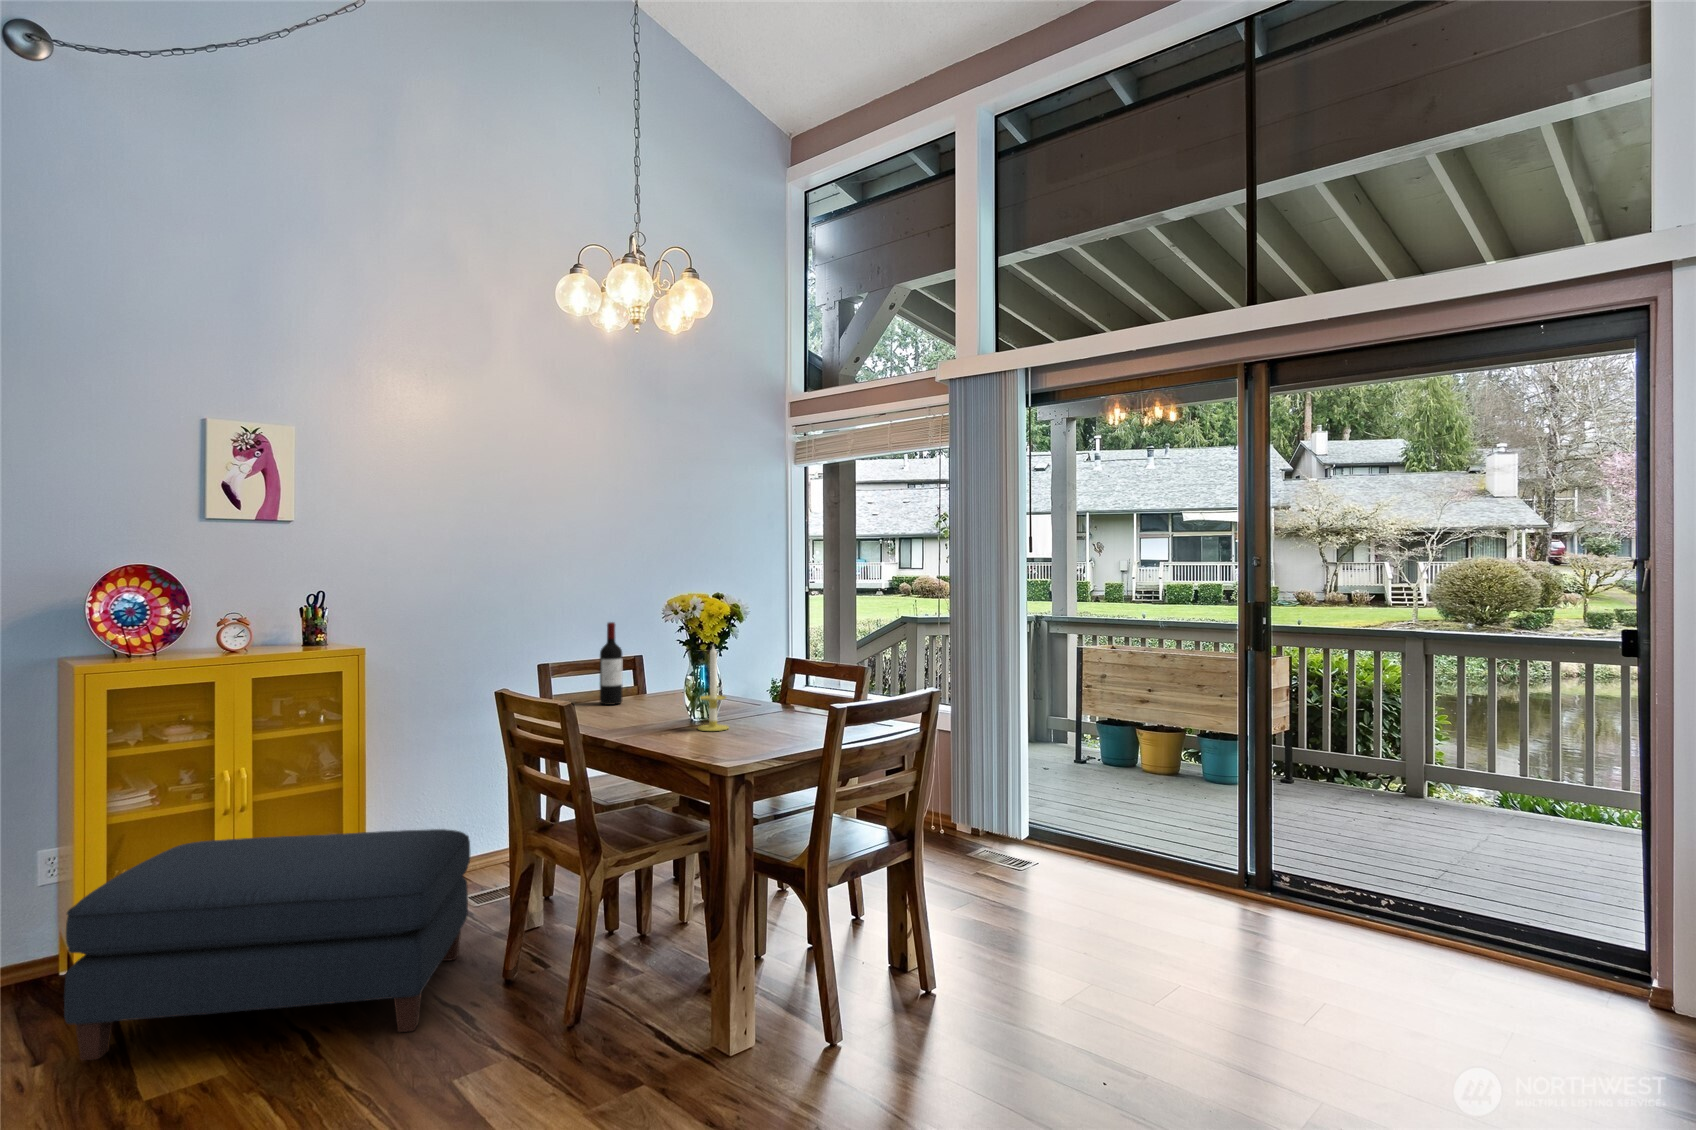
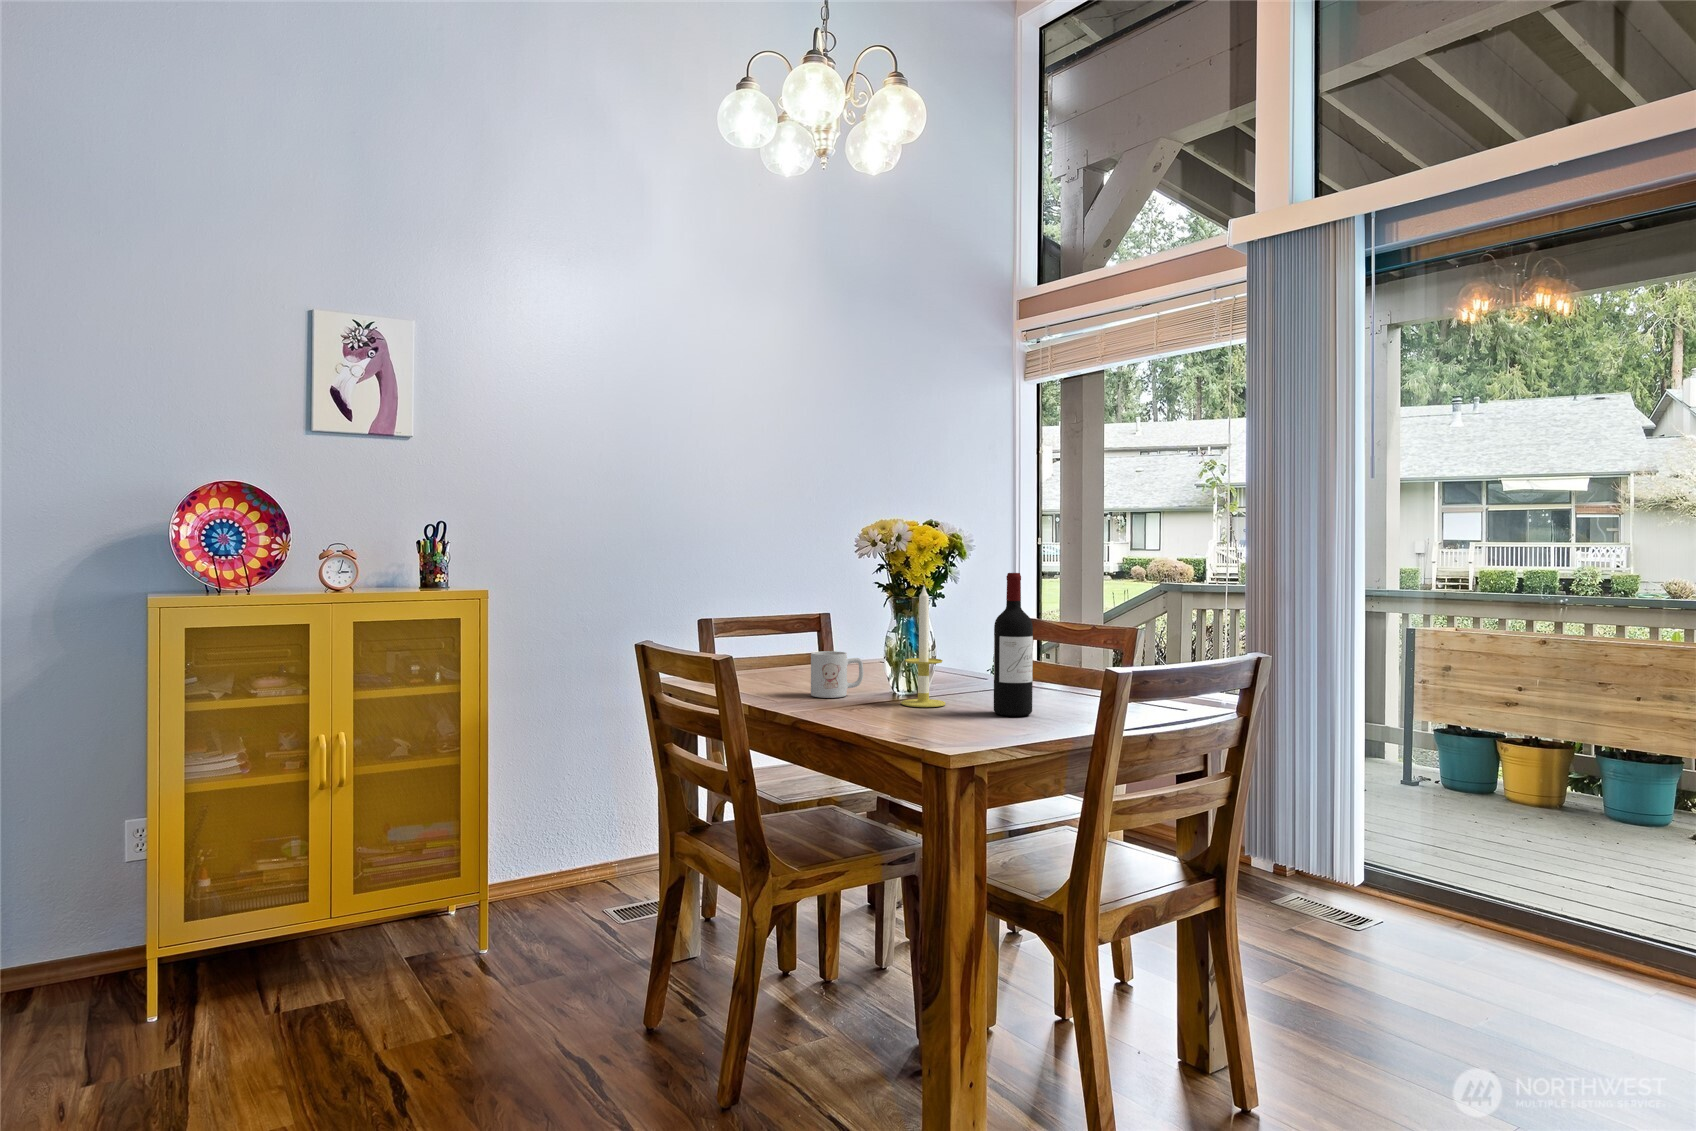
wine bottle: present [600,622,622,705] -> present [994,573,1033,716]
mug: none [631,691,670,726] -> present [811,651,863,698]
ottoman: present [64,829,470,1060] -> none [121,820,607,1089]

